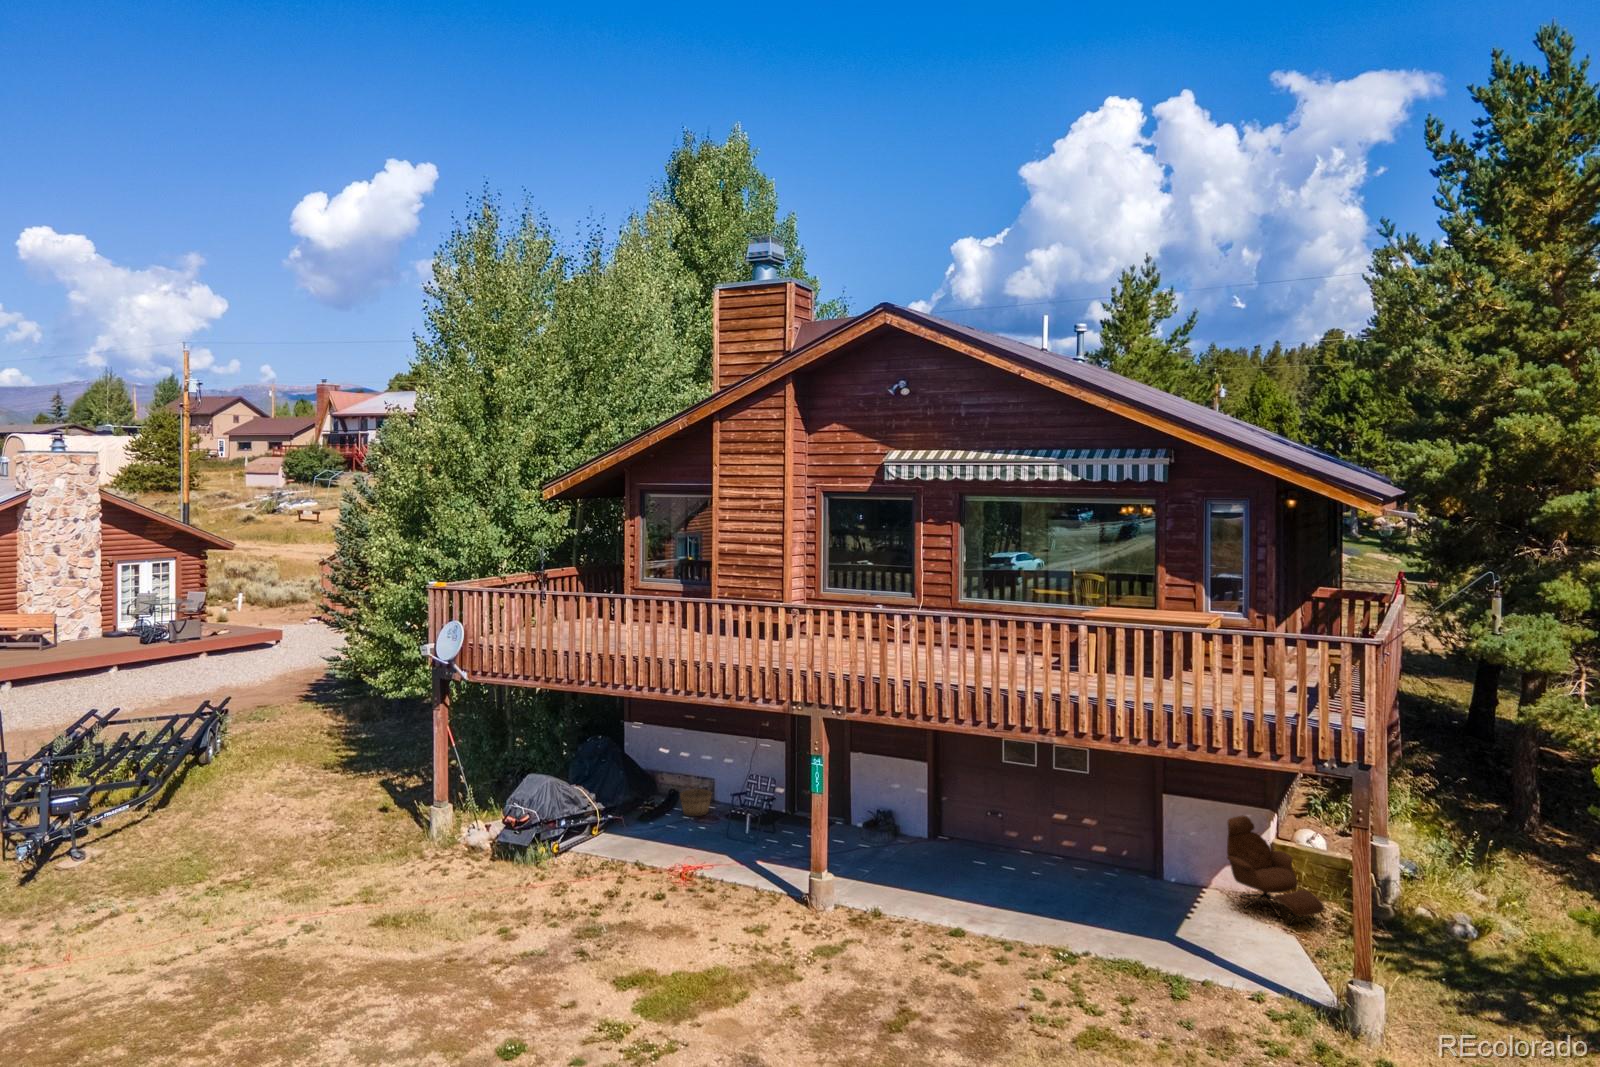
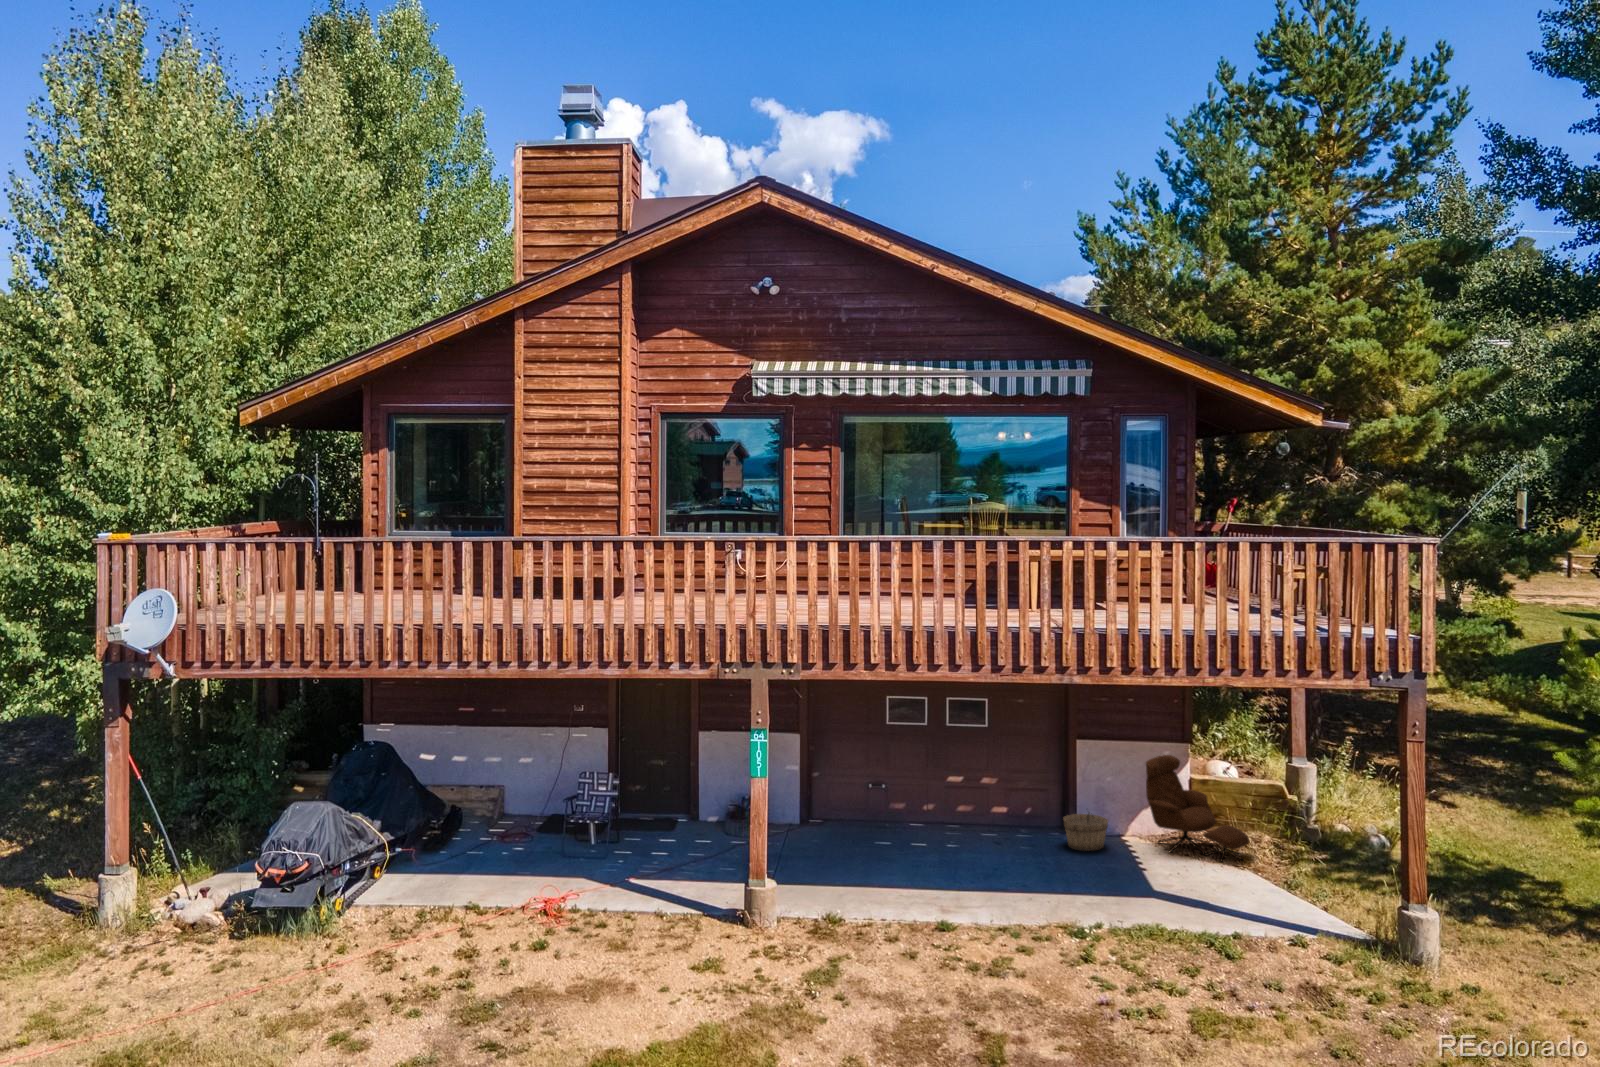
wooden bucket: present [680,789,711,816] -> present [1064,813,1108,851]

